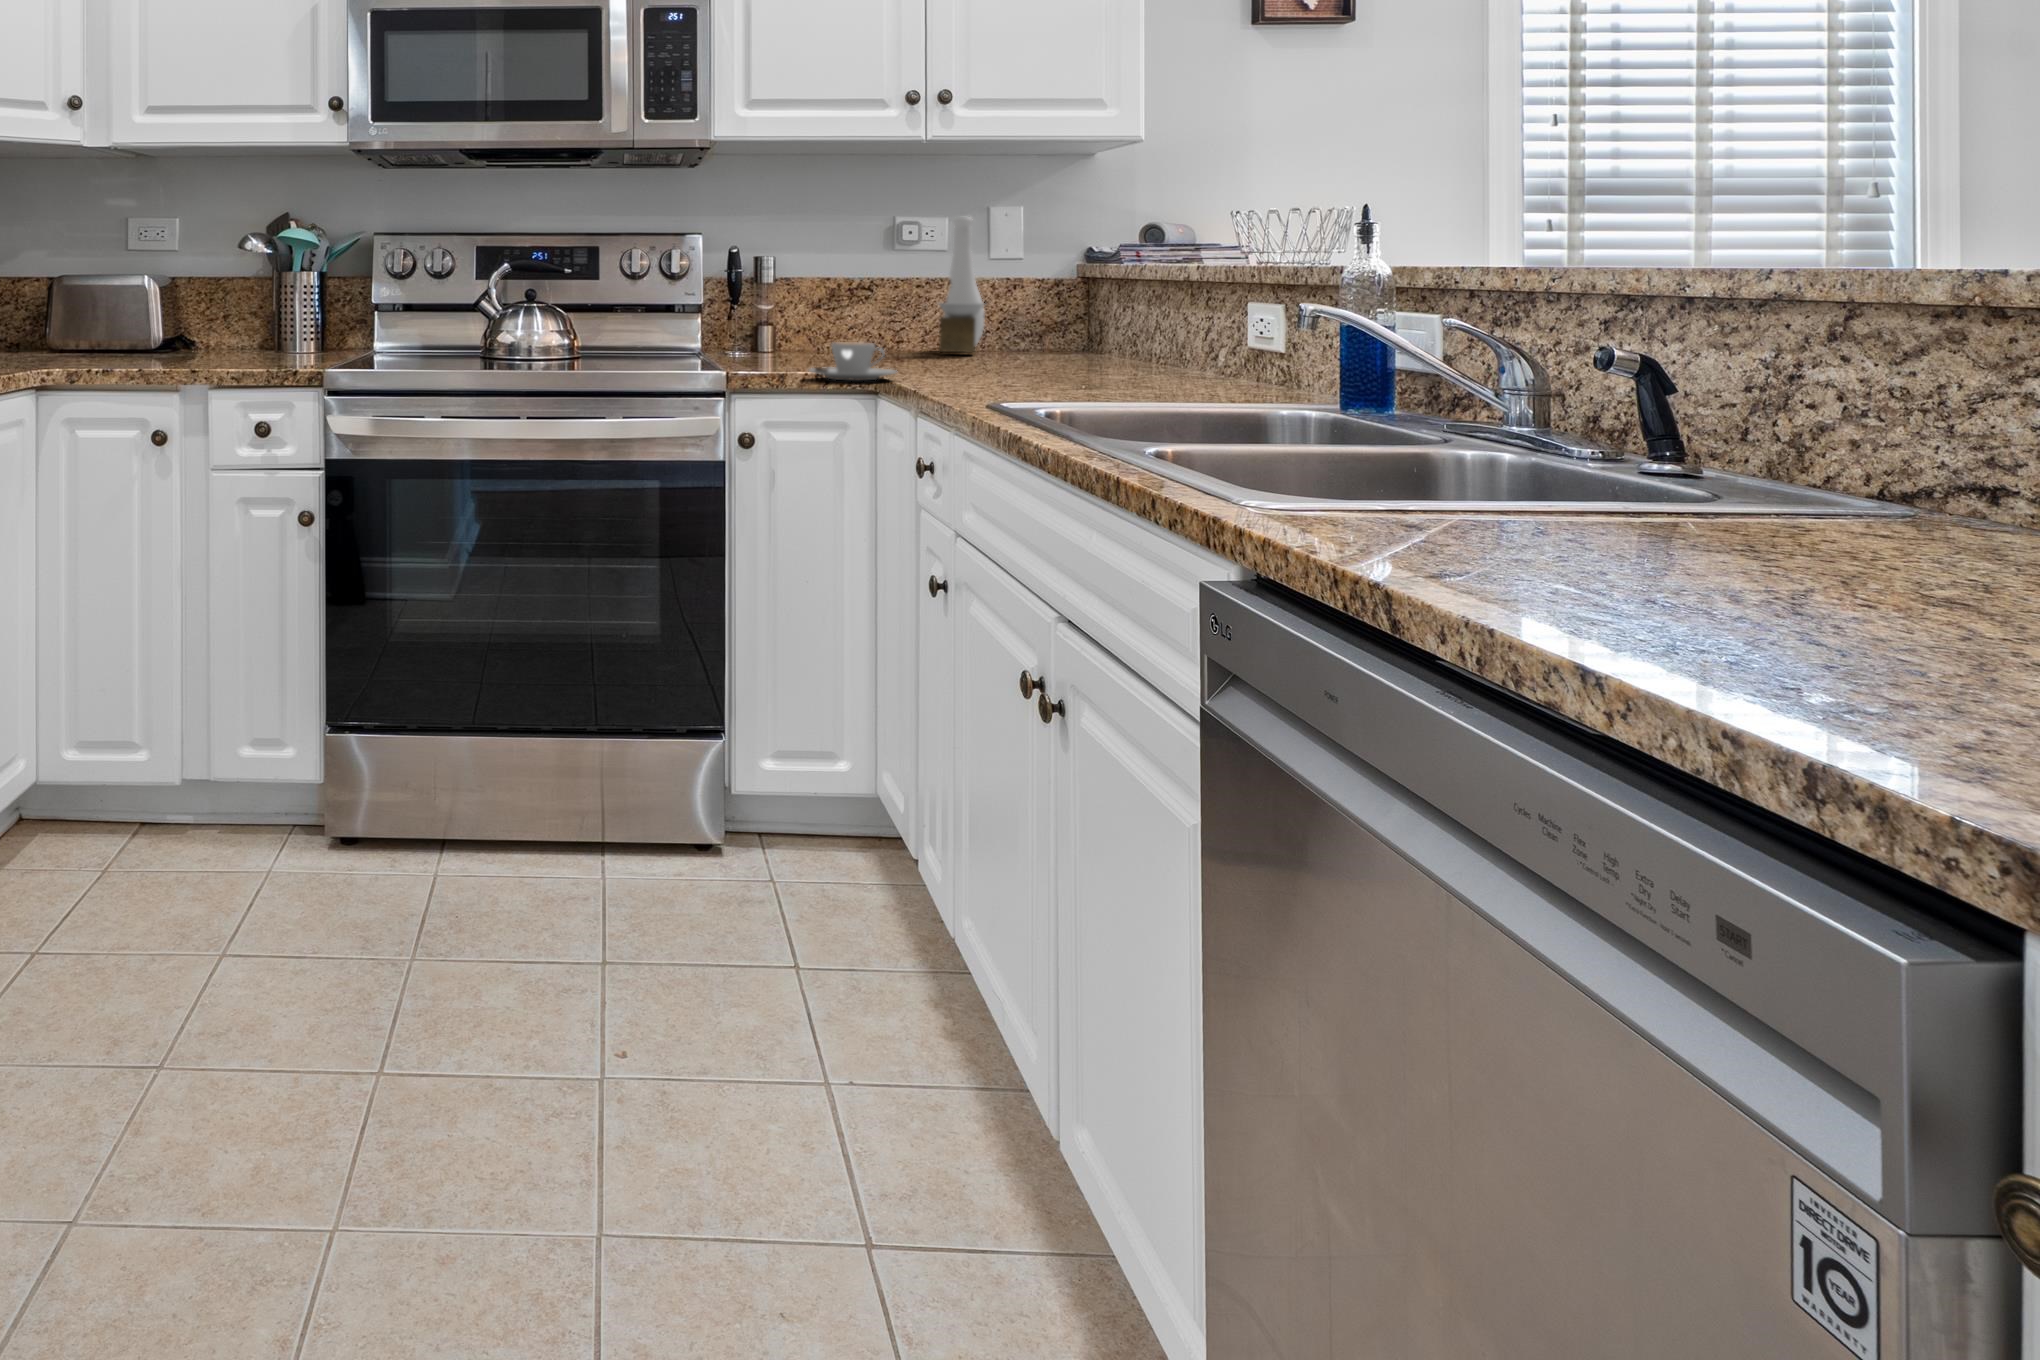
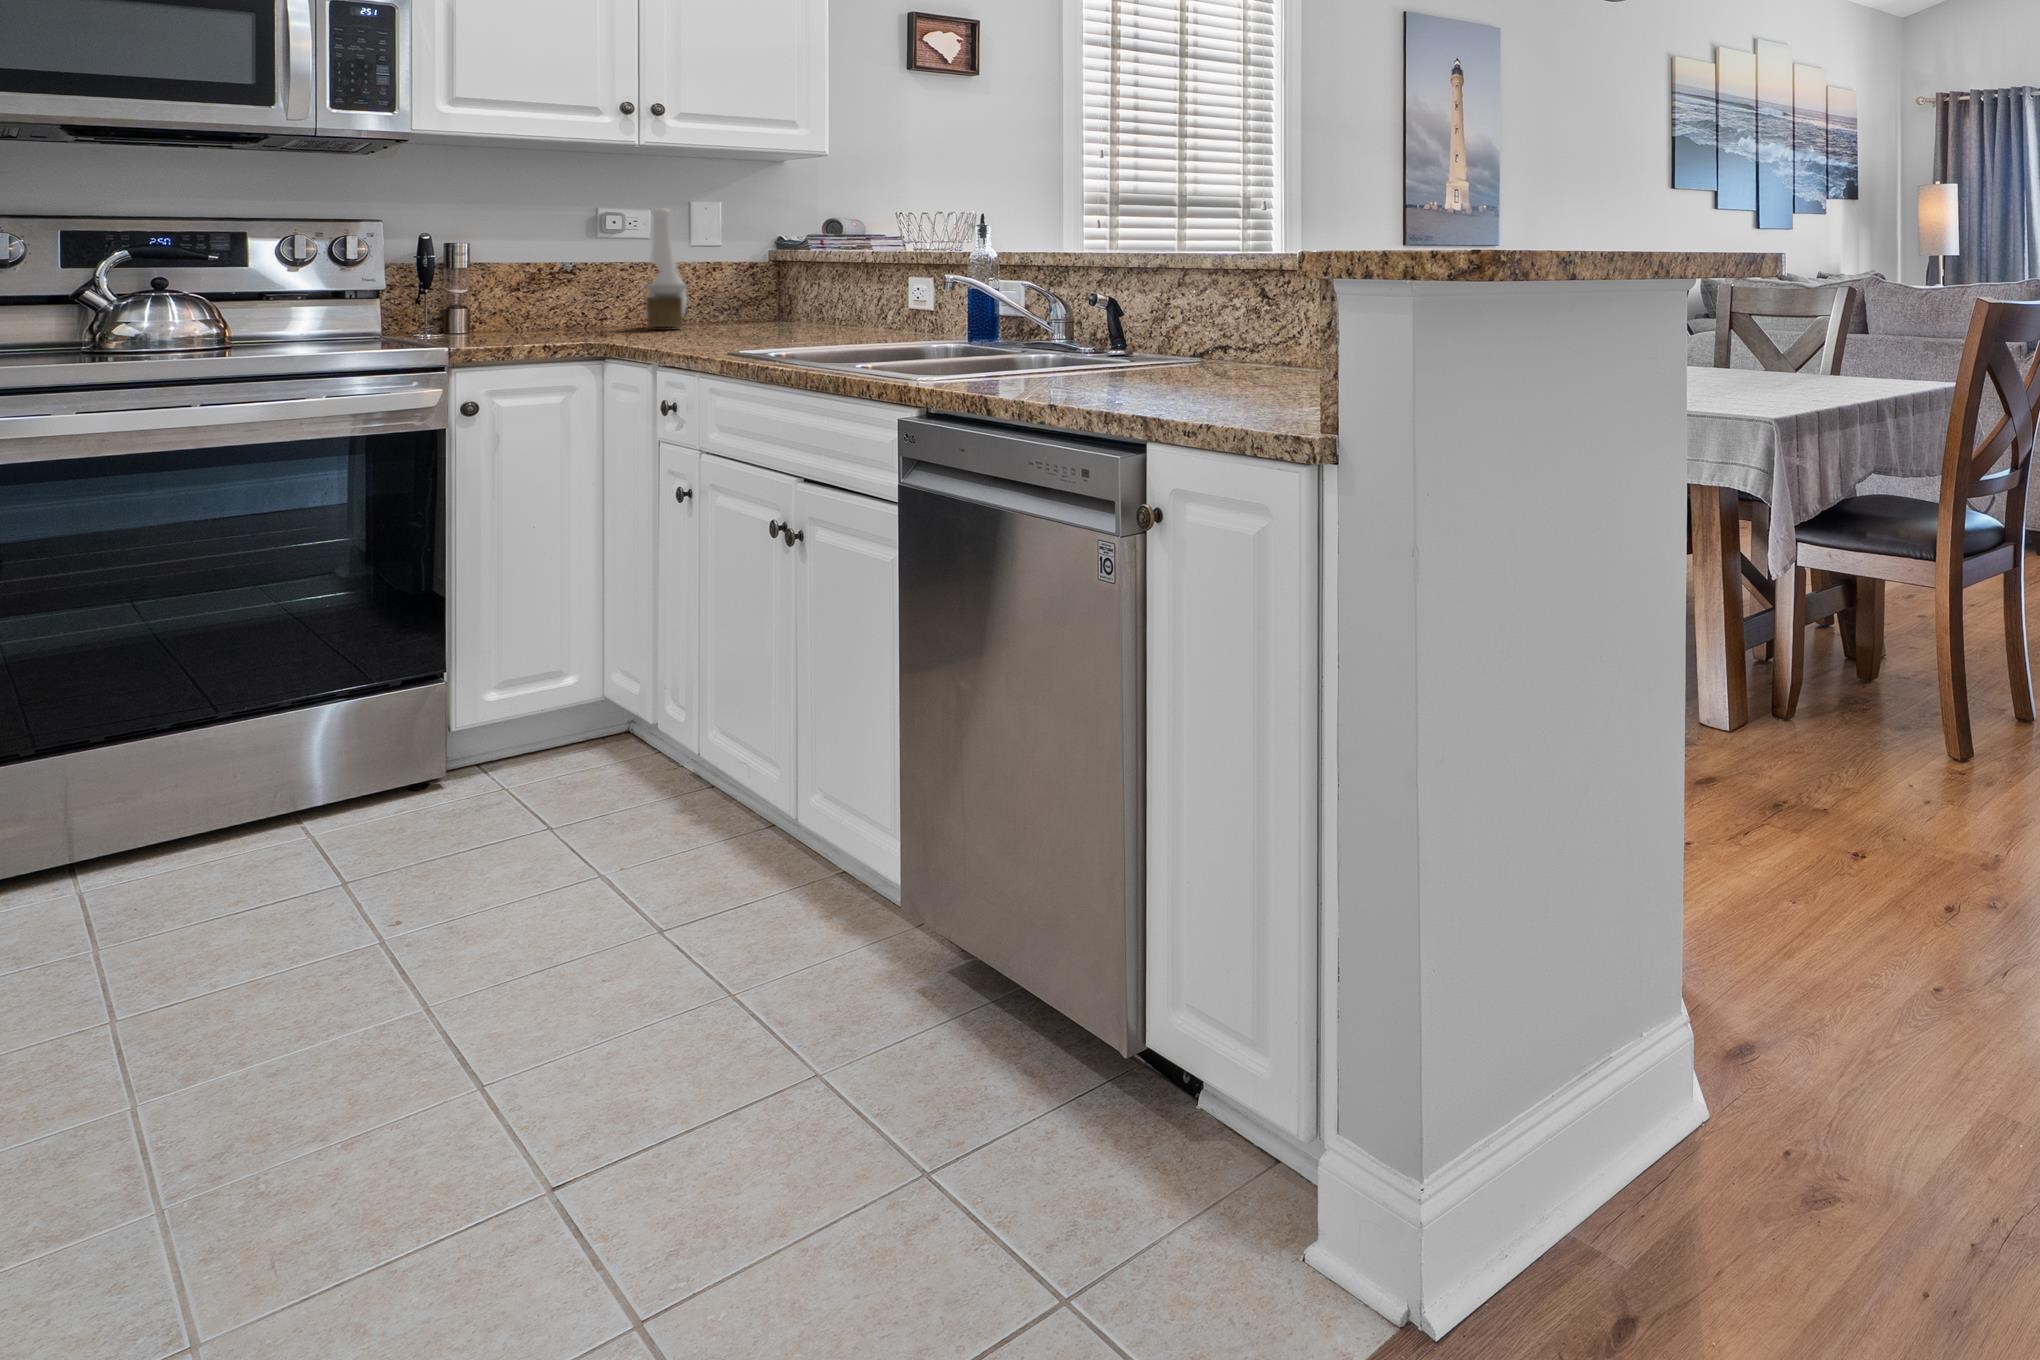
coffee cup: present [810,342,897,380] -> none [542,315,630,347]

